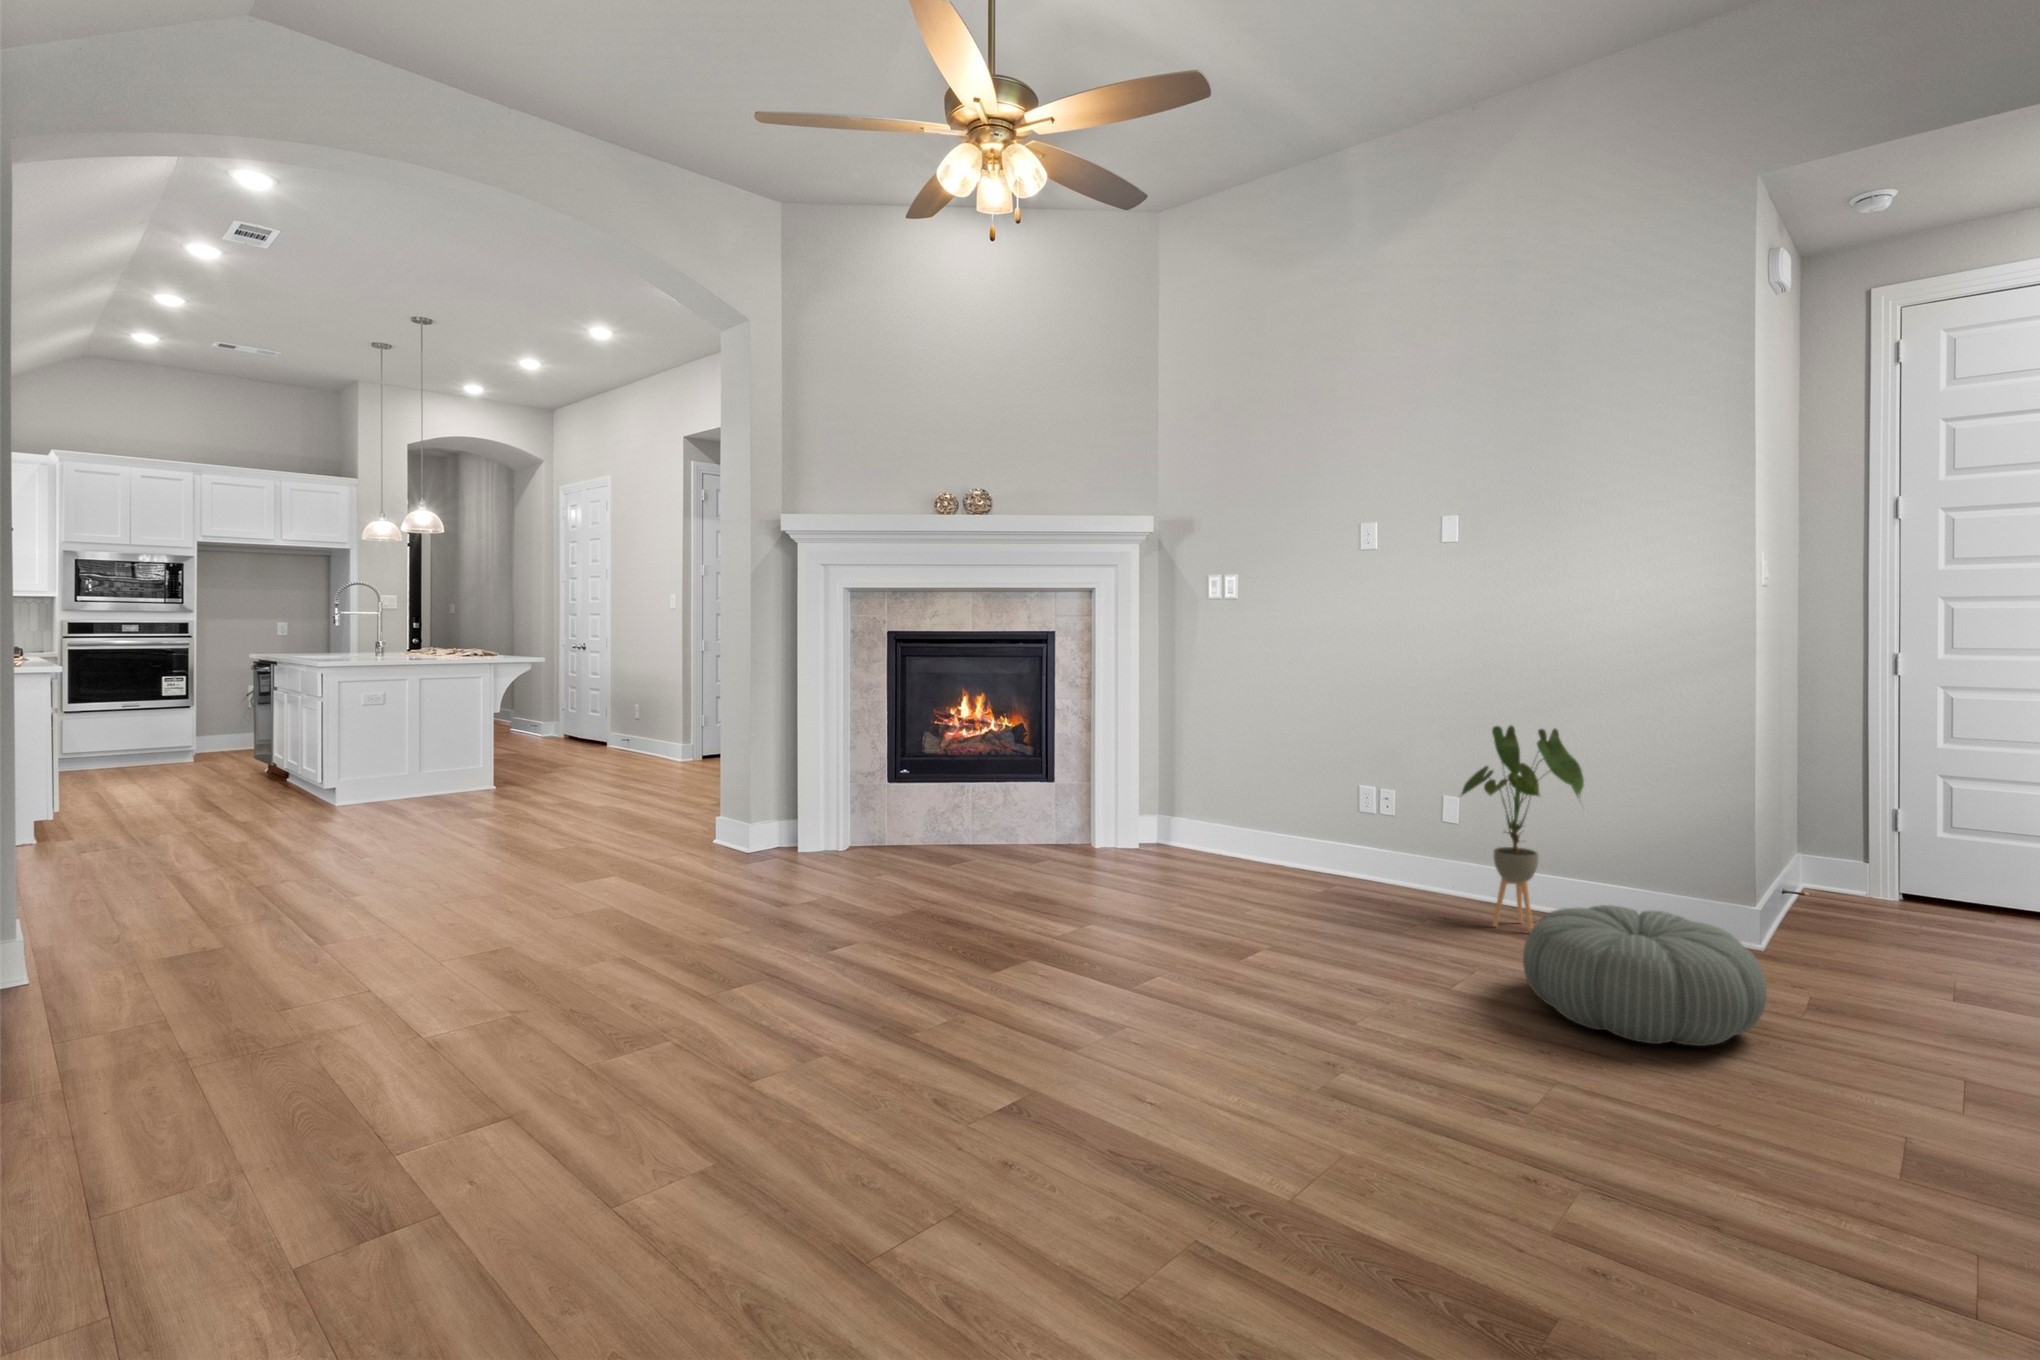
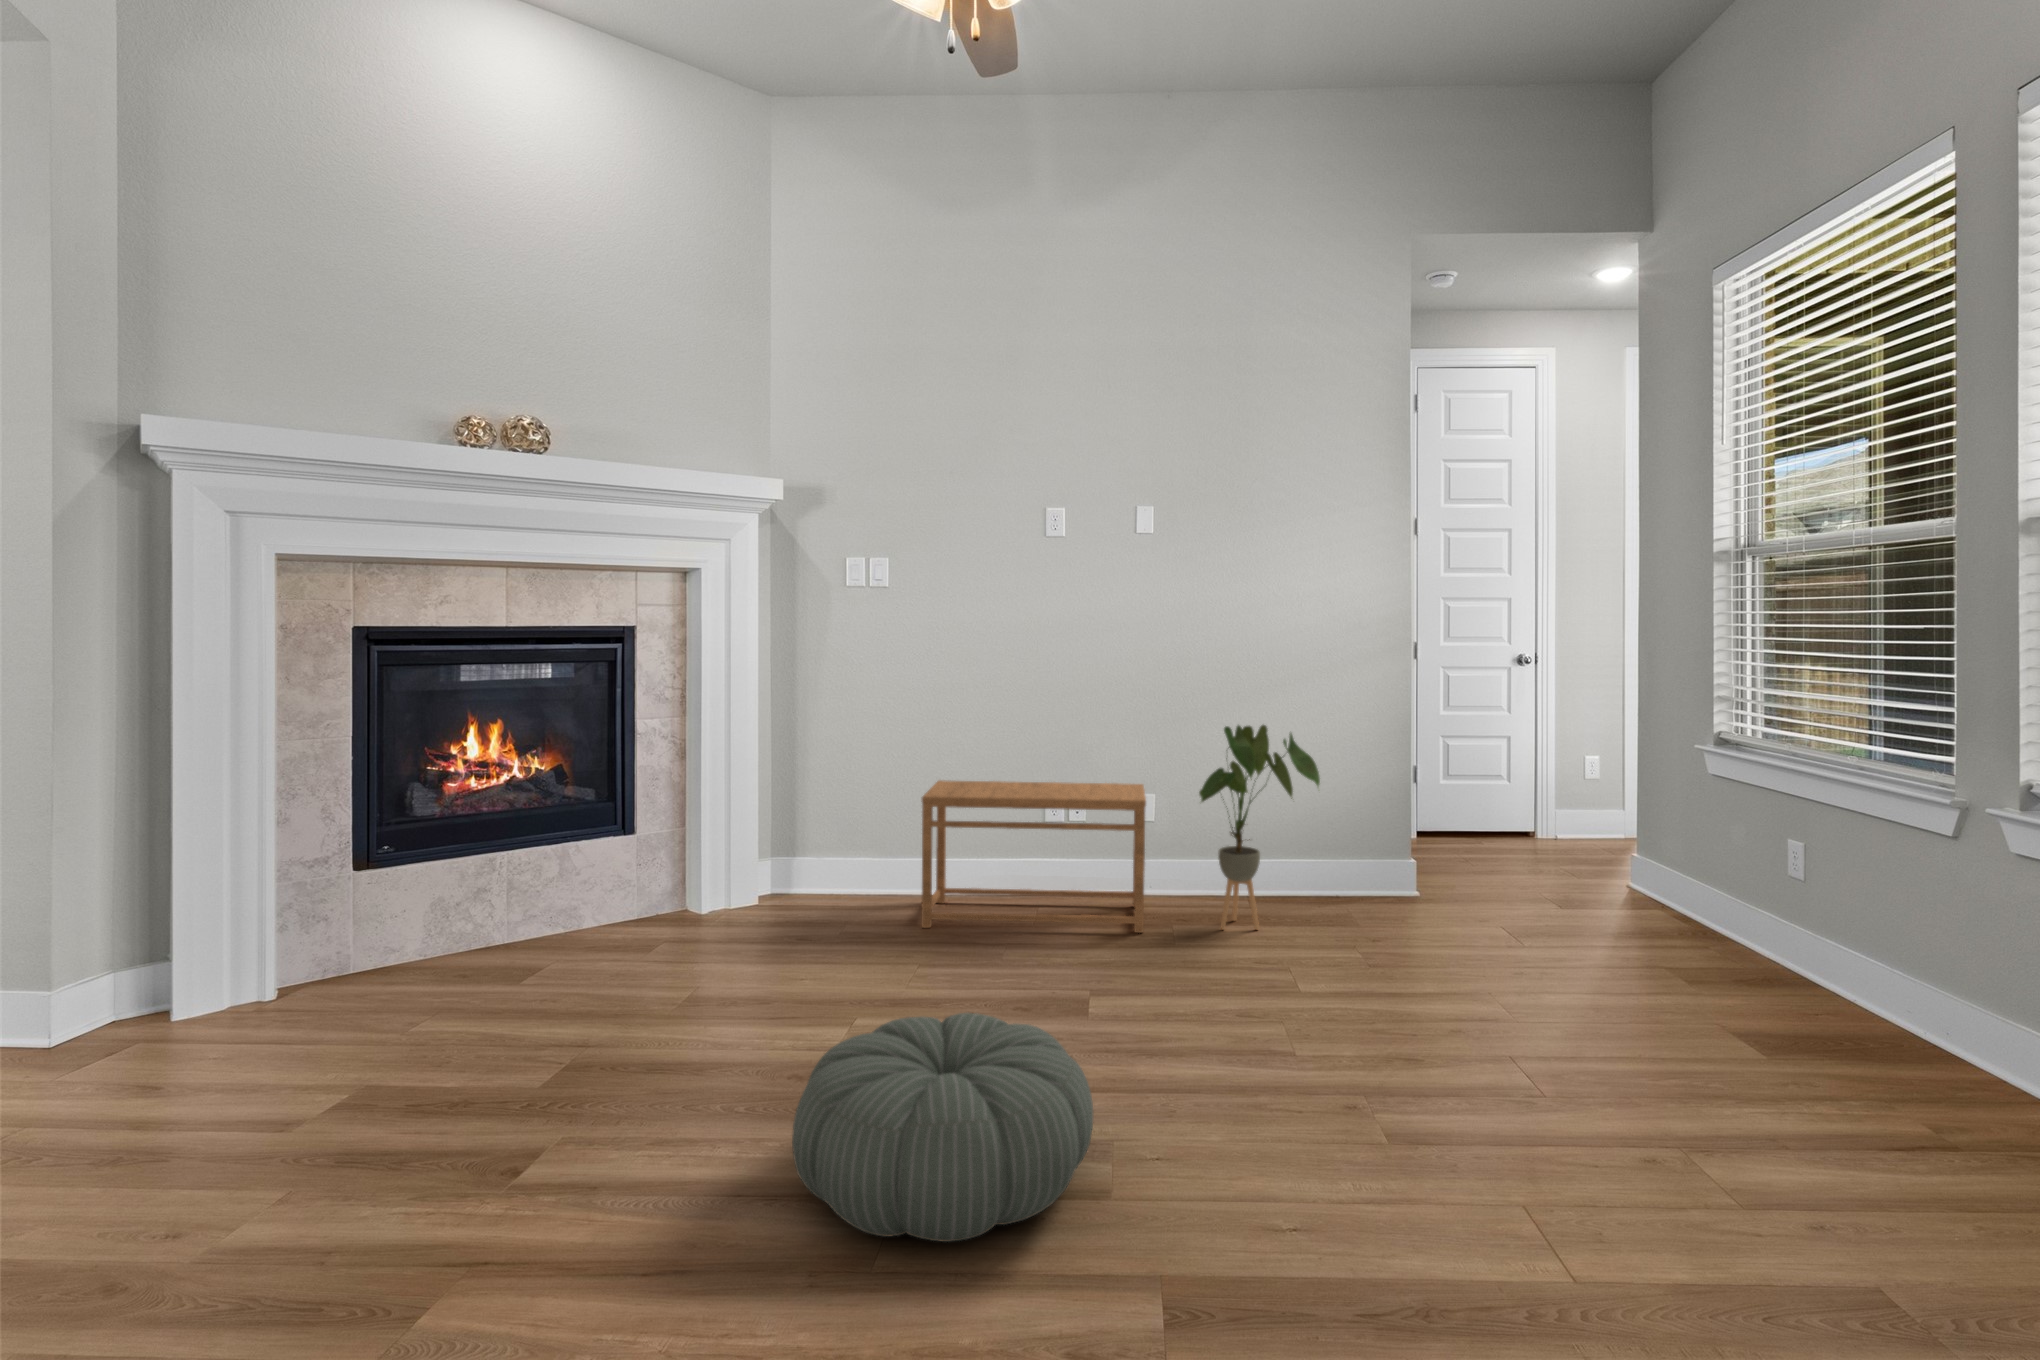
side table: none [1234,762,1447,914] -> present [921,780,1146,933]
pouf: present [1523,905,1767,1046] -> present [792,1013,1093,1242]

